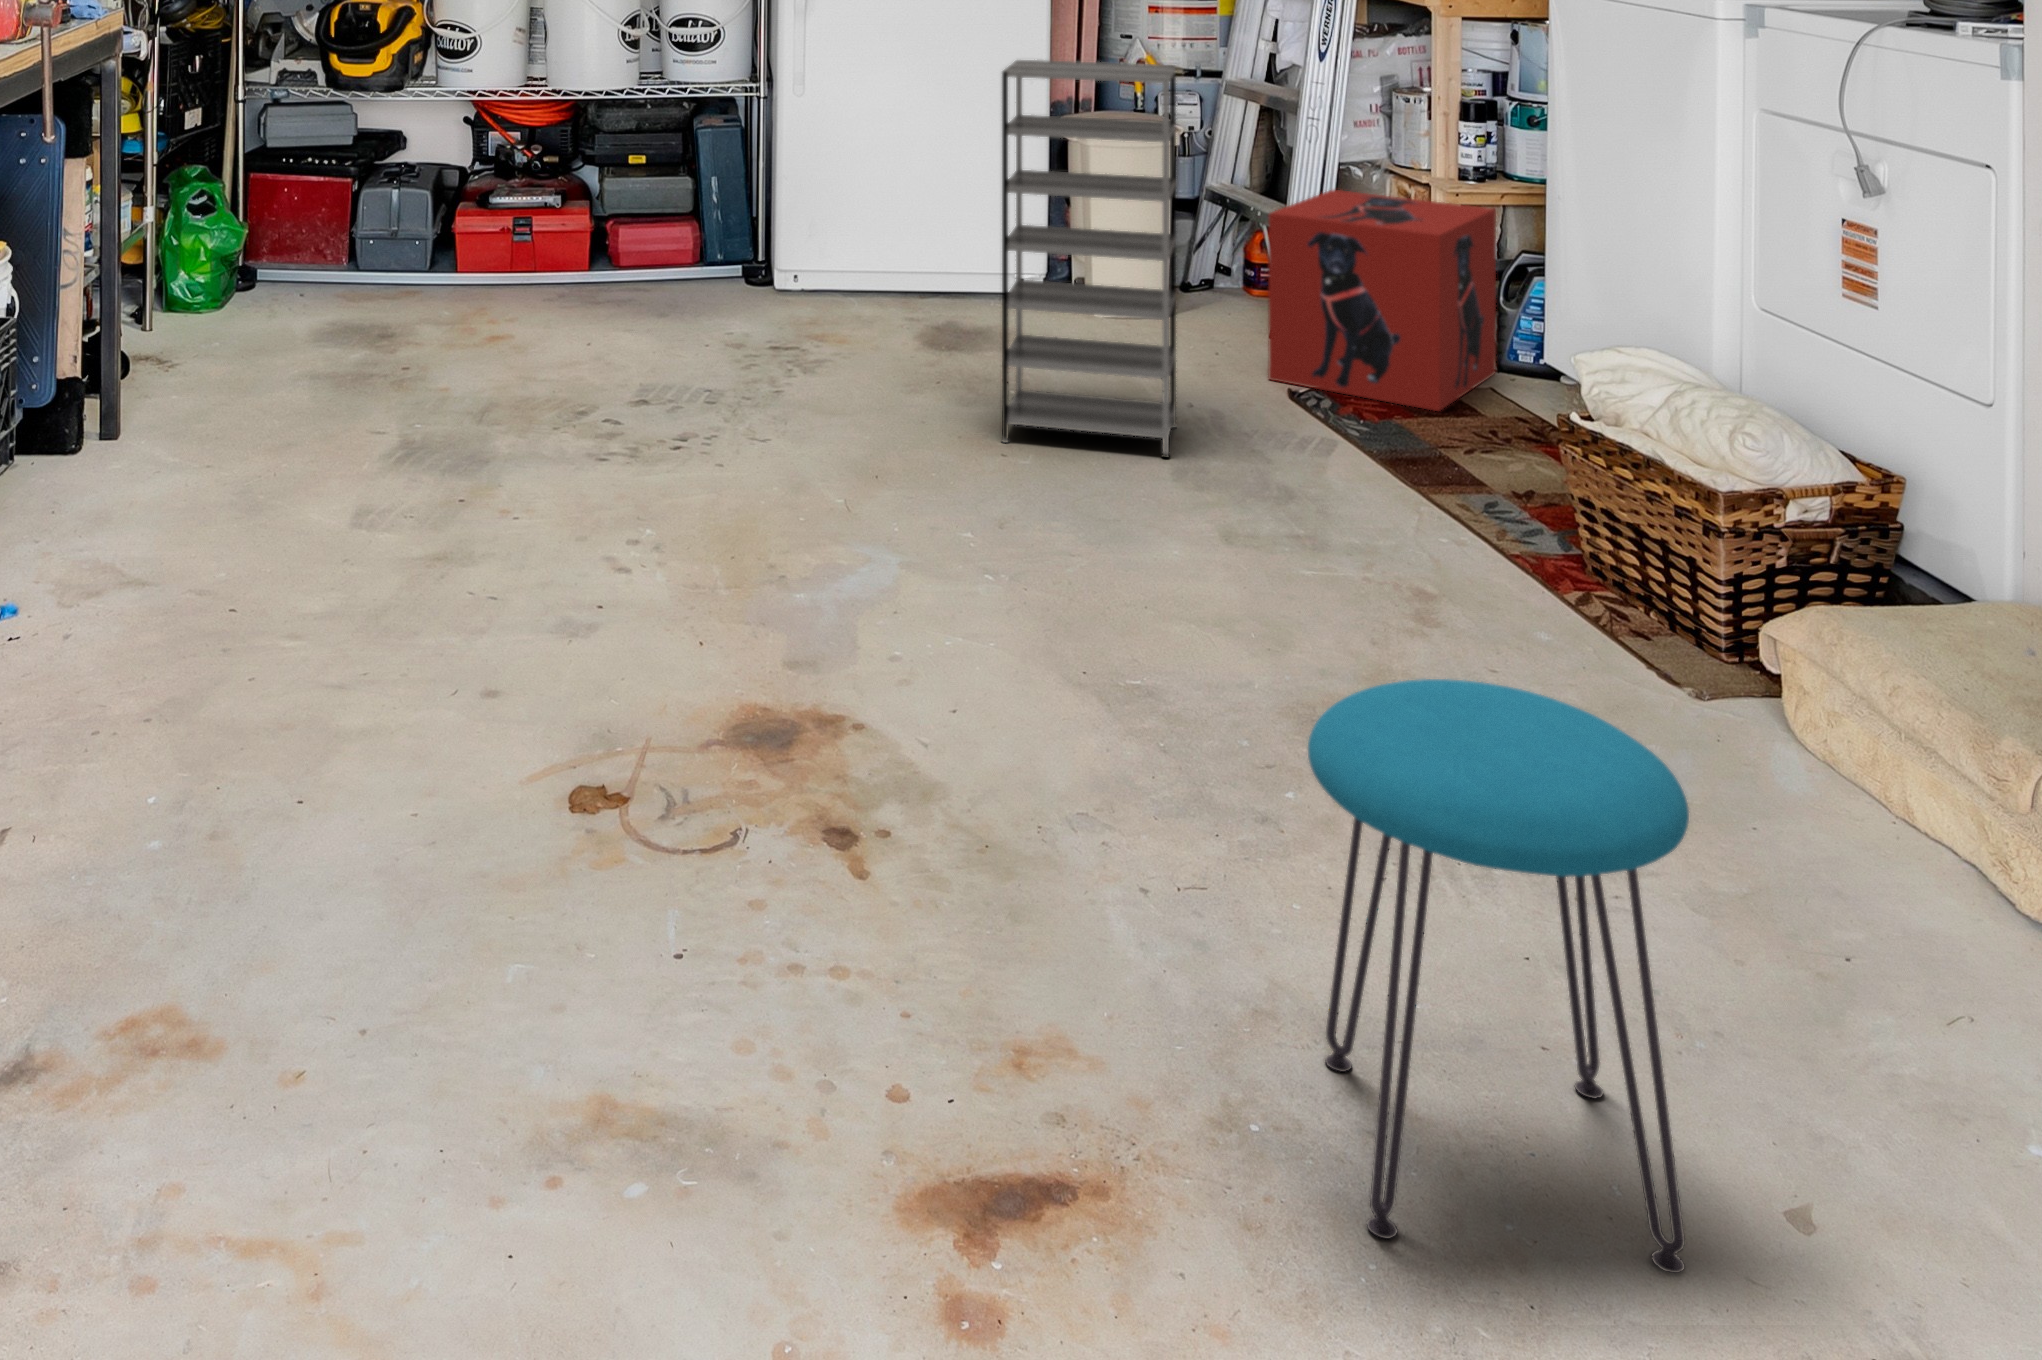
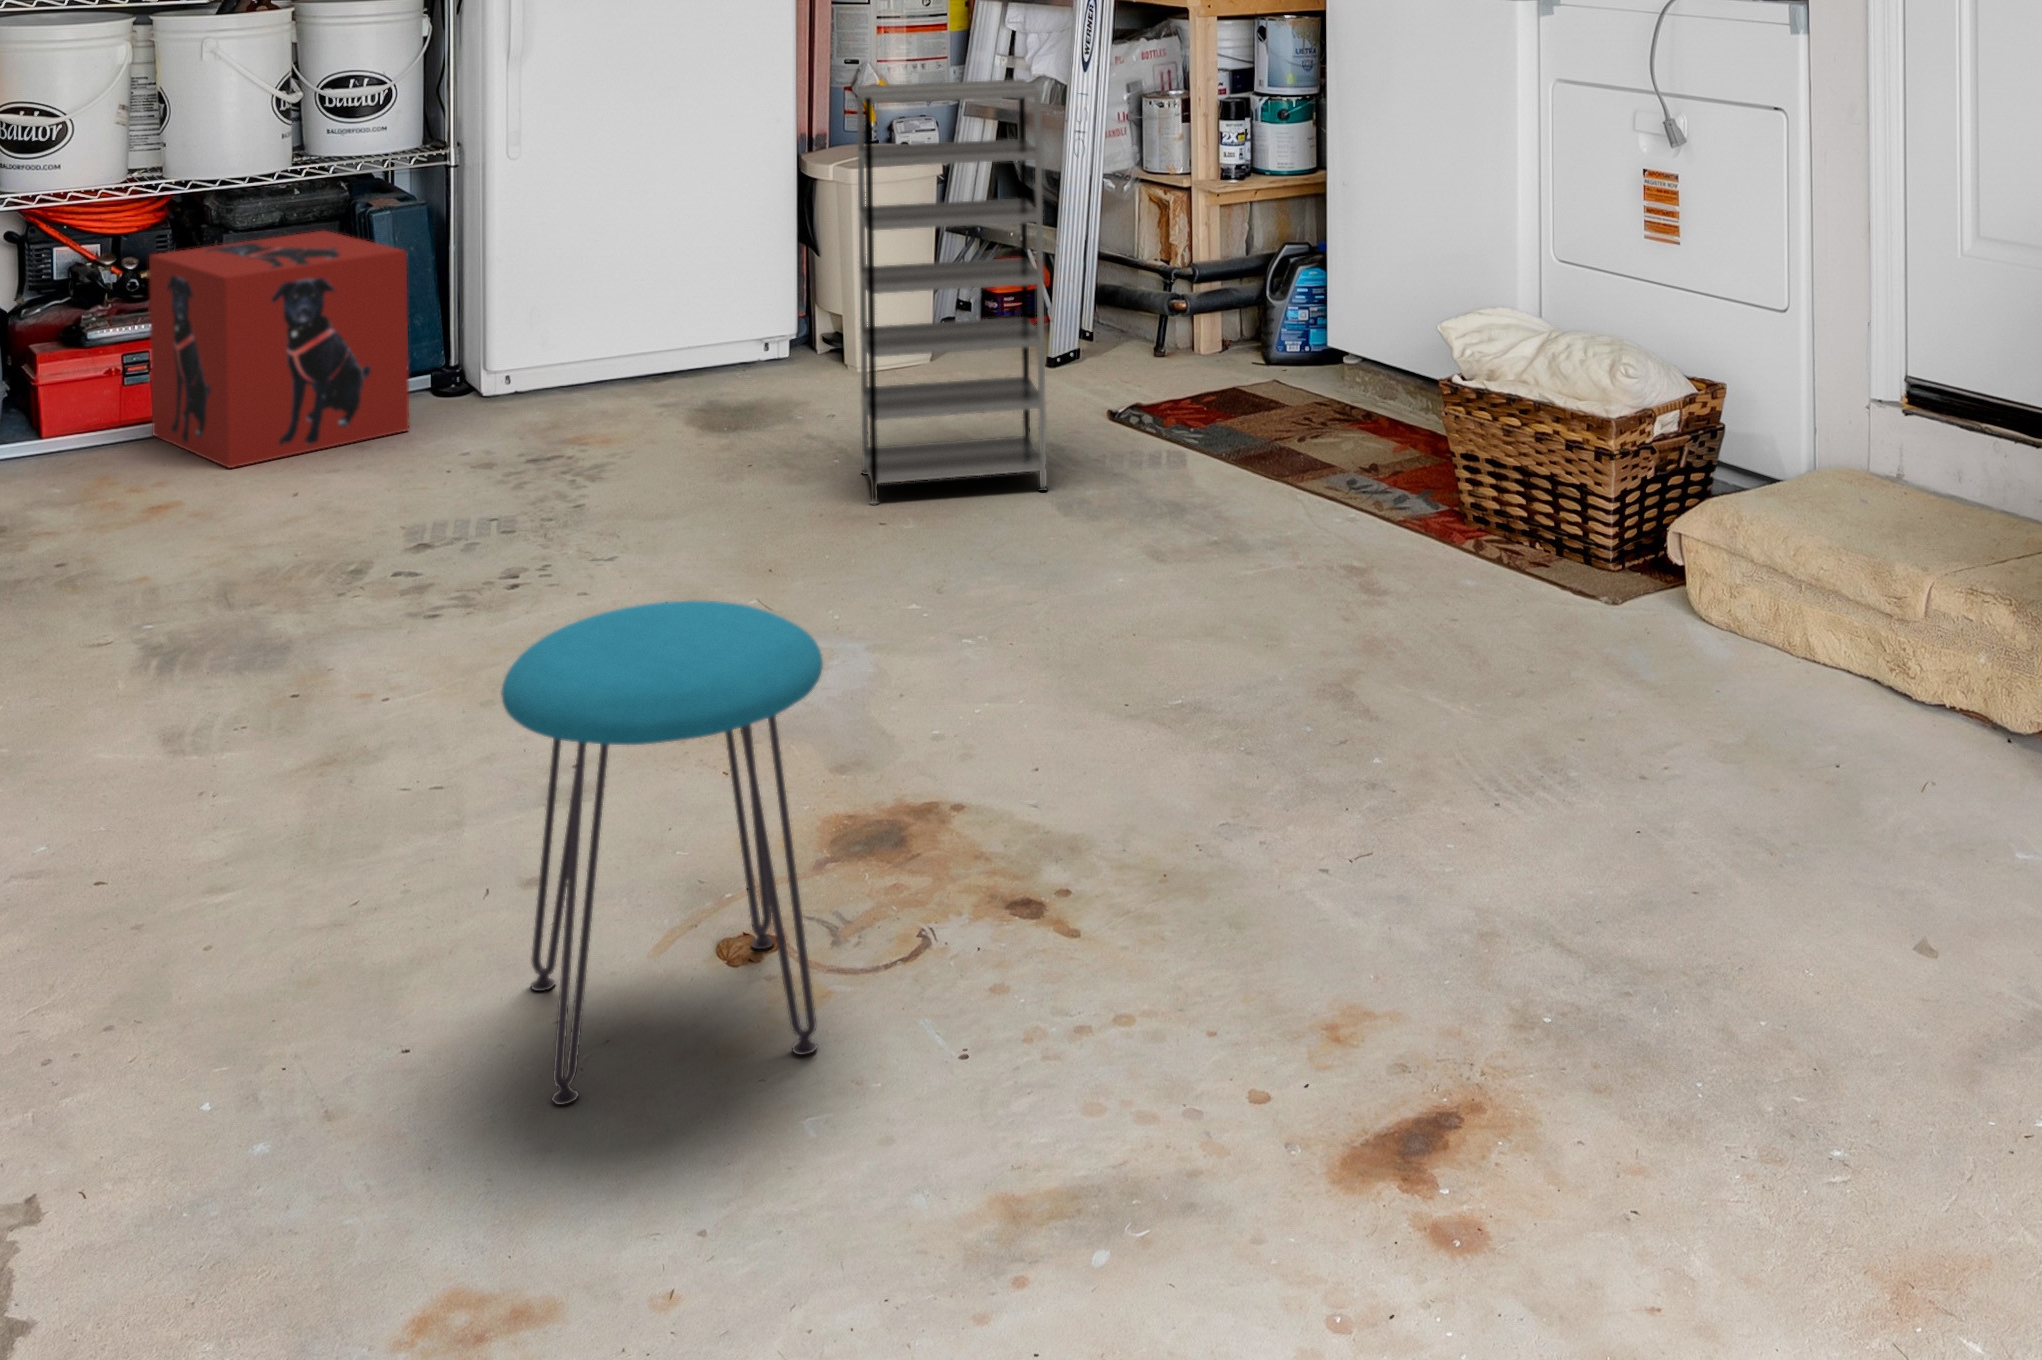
storage box: present [1268,190,1496,411] -> present [149,231,409,468]
stool: present [1308,679,1689,1273] -> present [502,601,823,1105]

